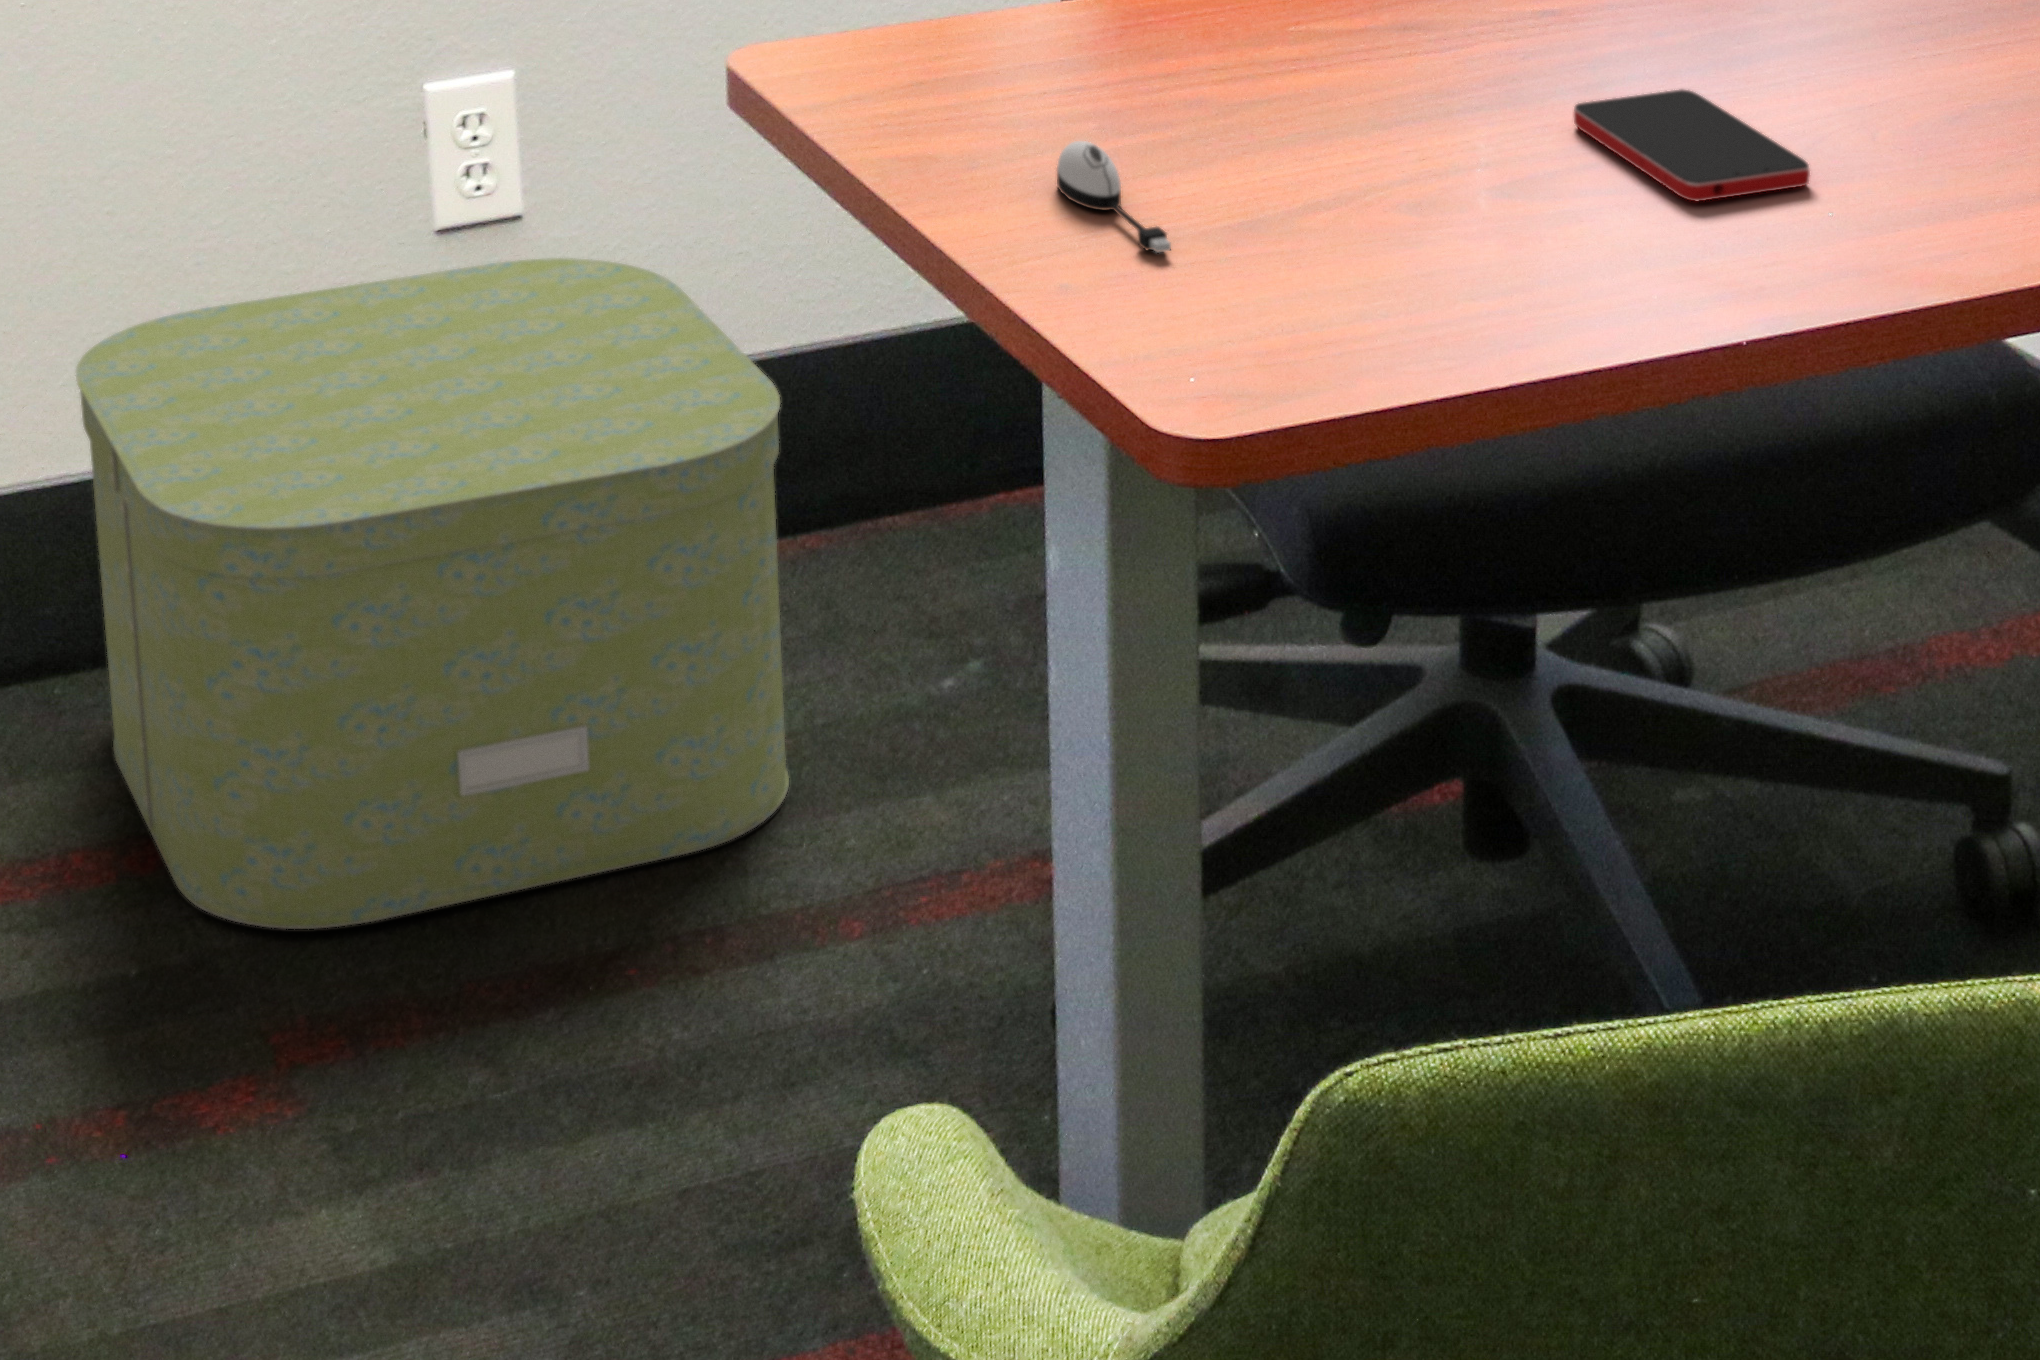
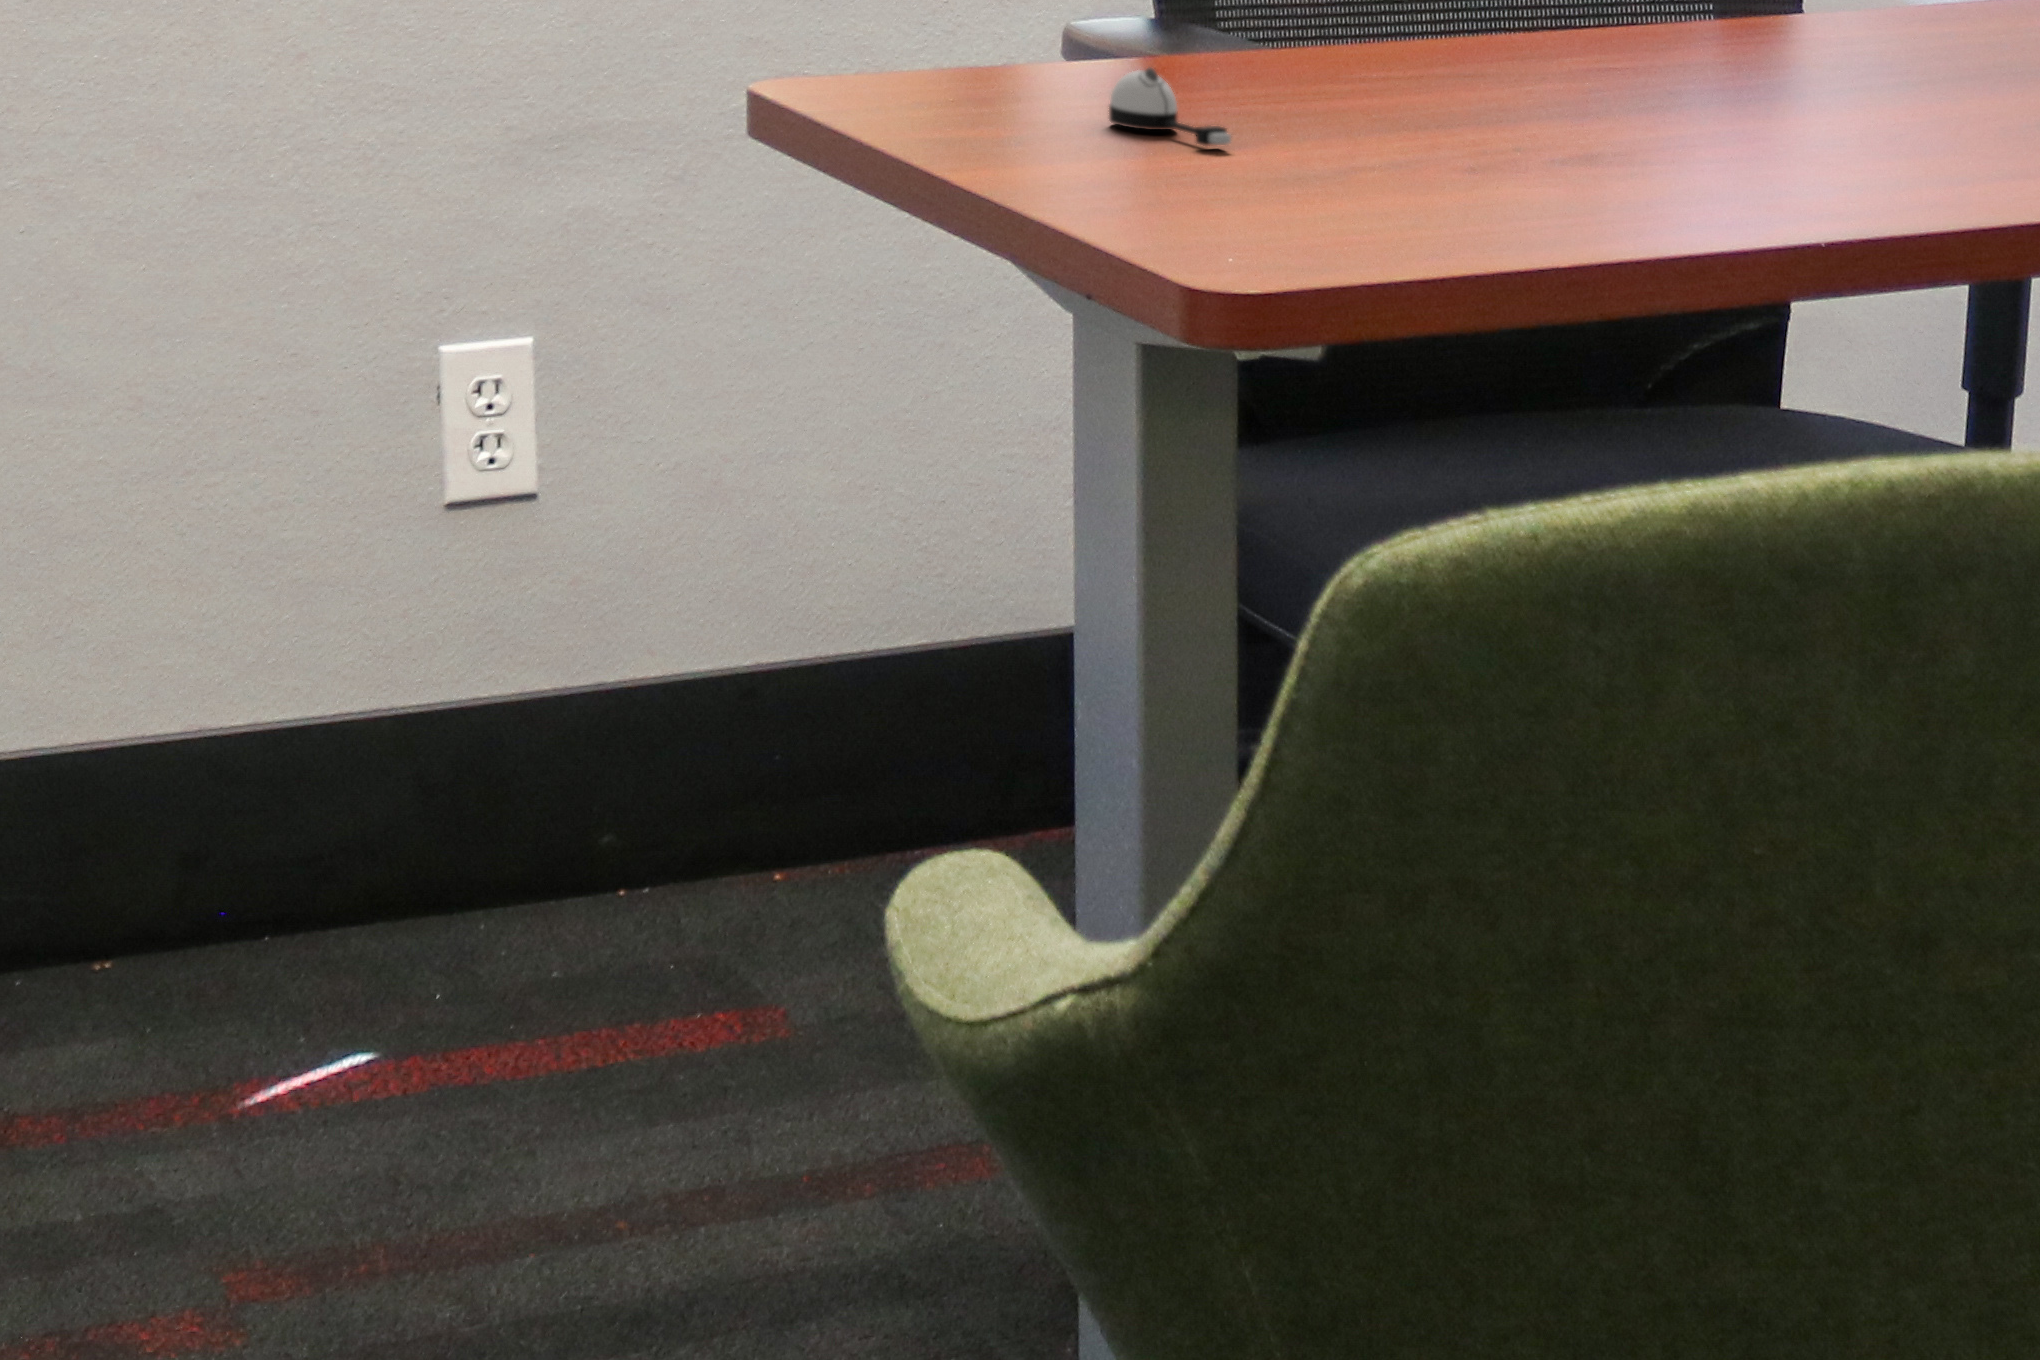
smartphone: present [1574,90,1810,201] -> none [1653,69,1904,121]
storage box: present [76,258,789,929] -> none [44,531,796,1183]

